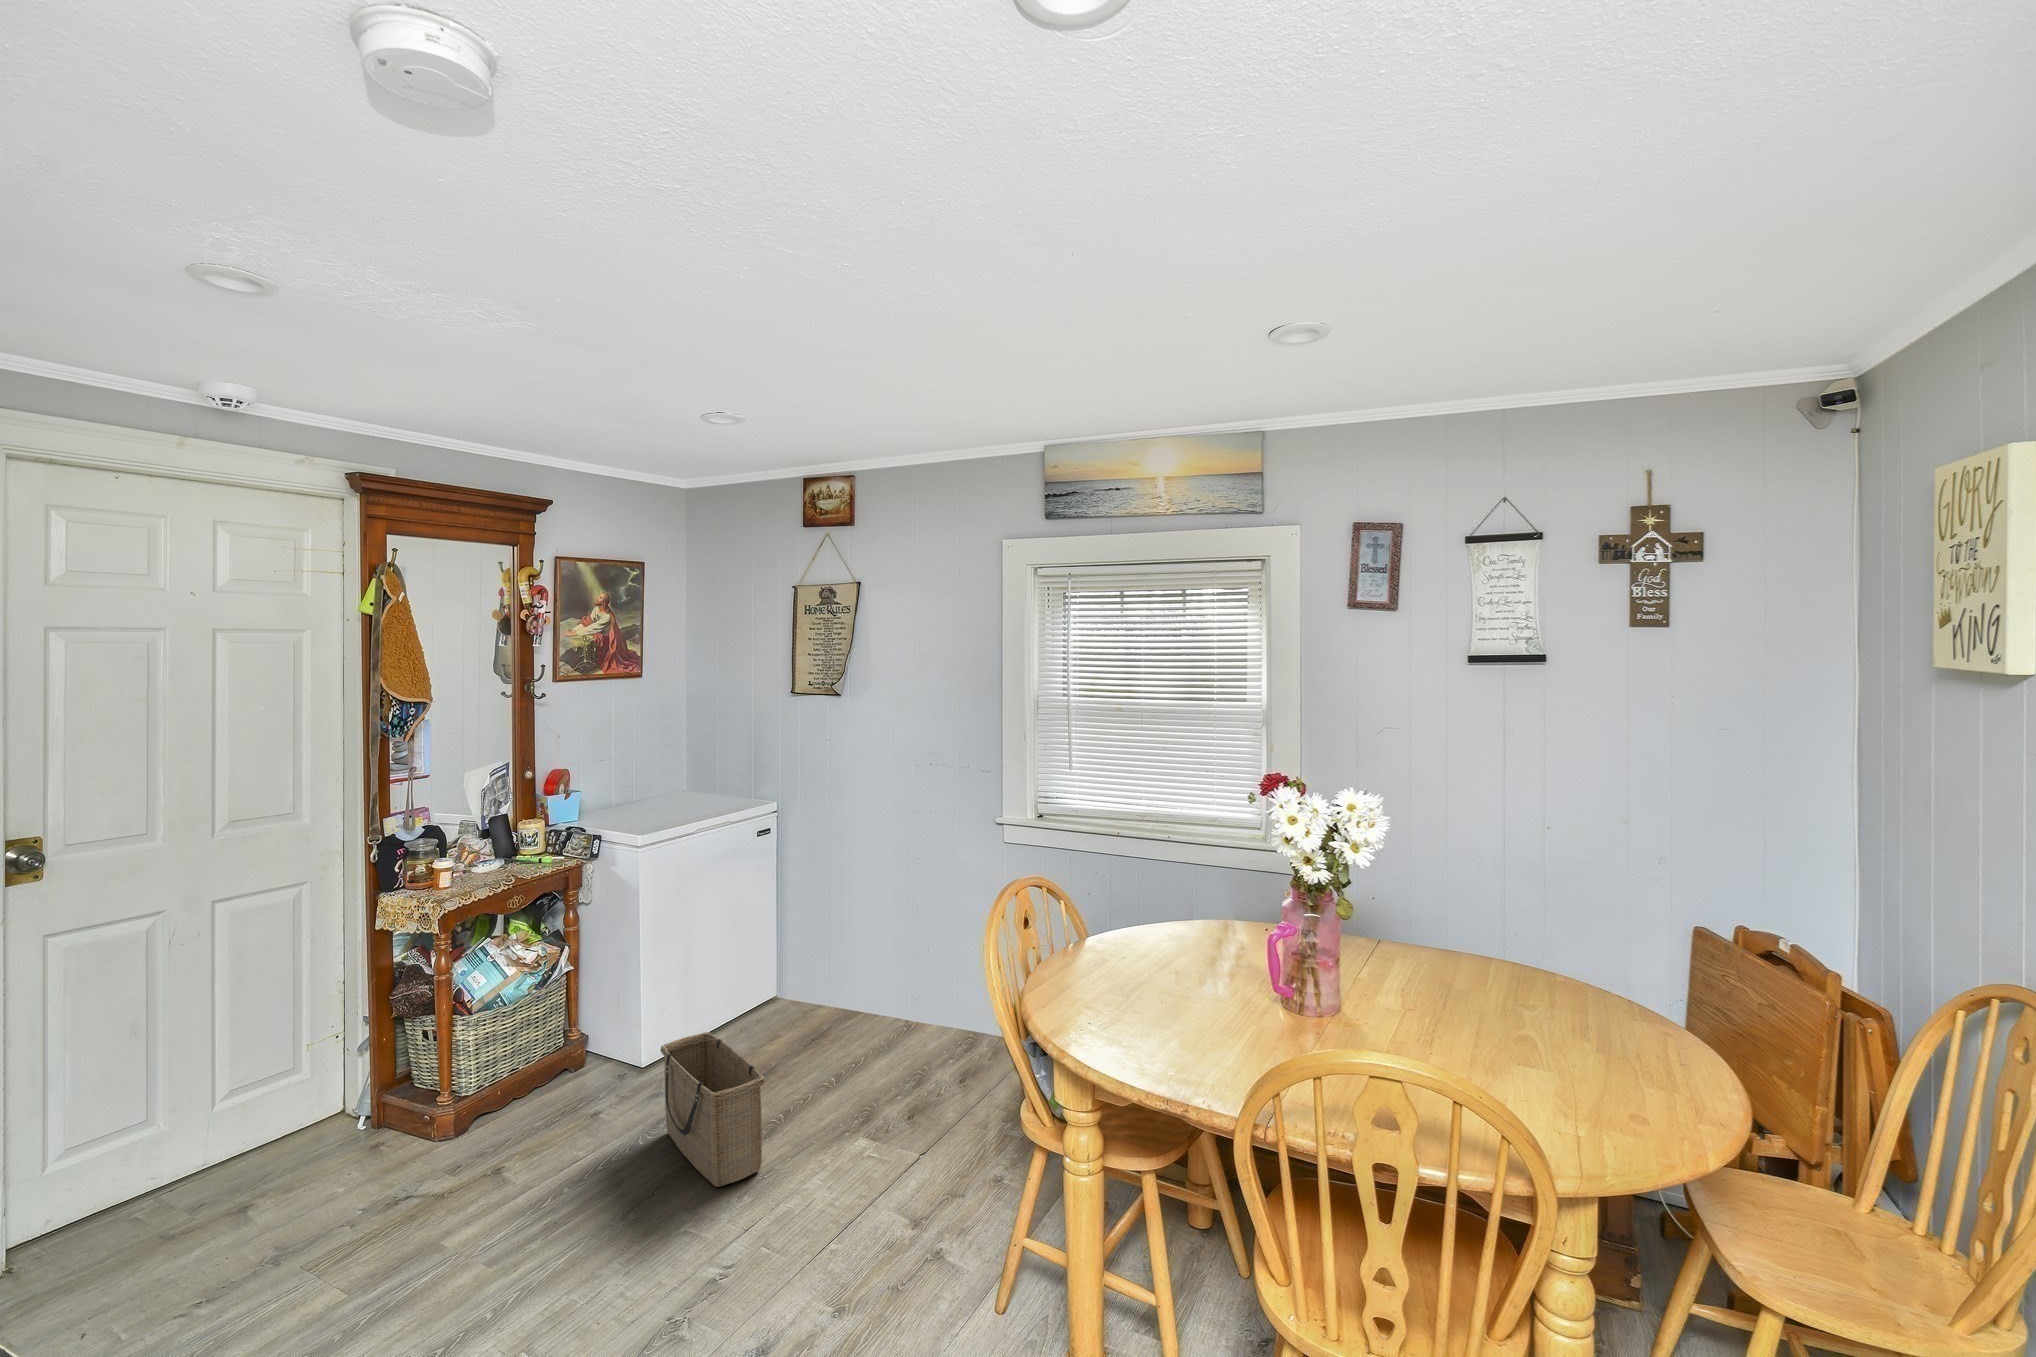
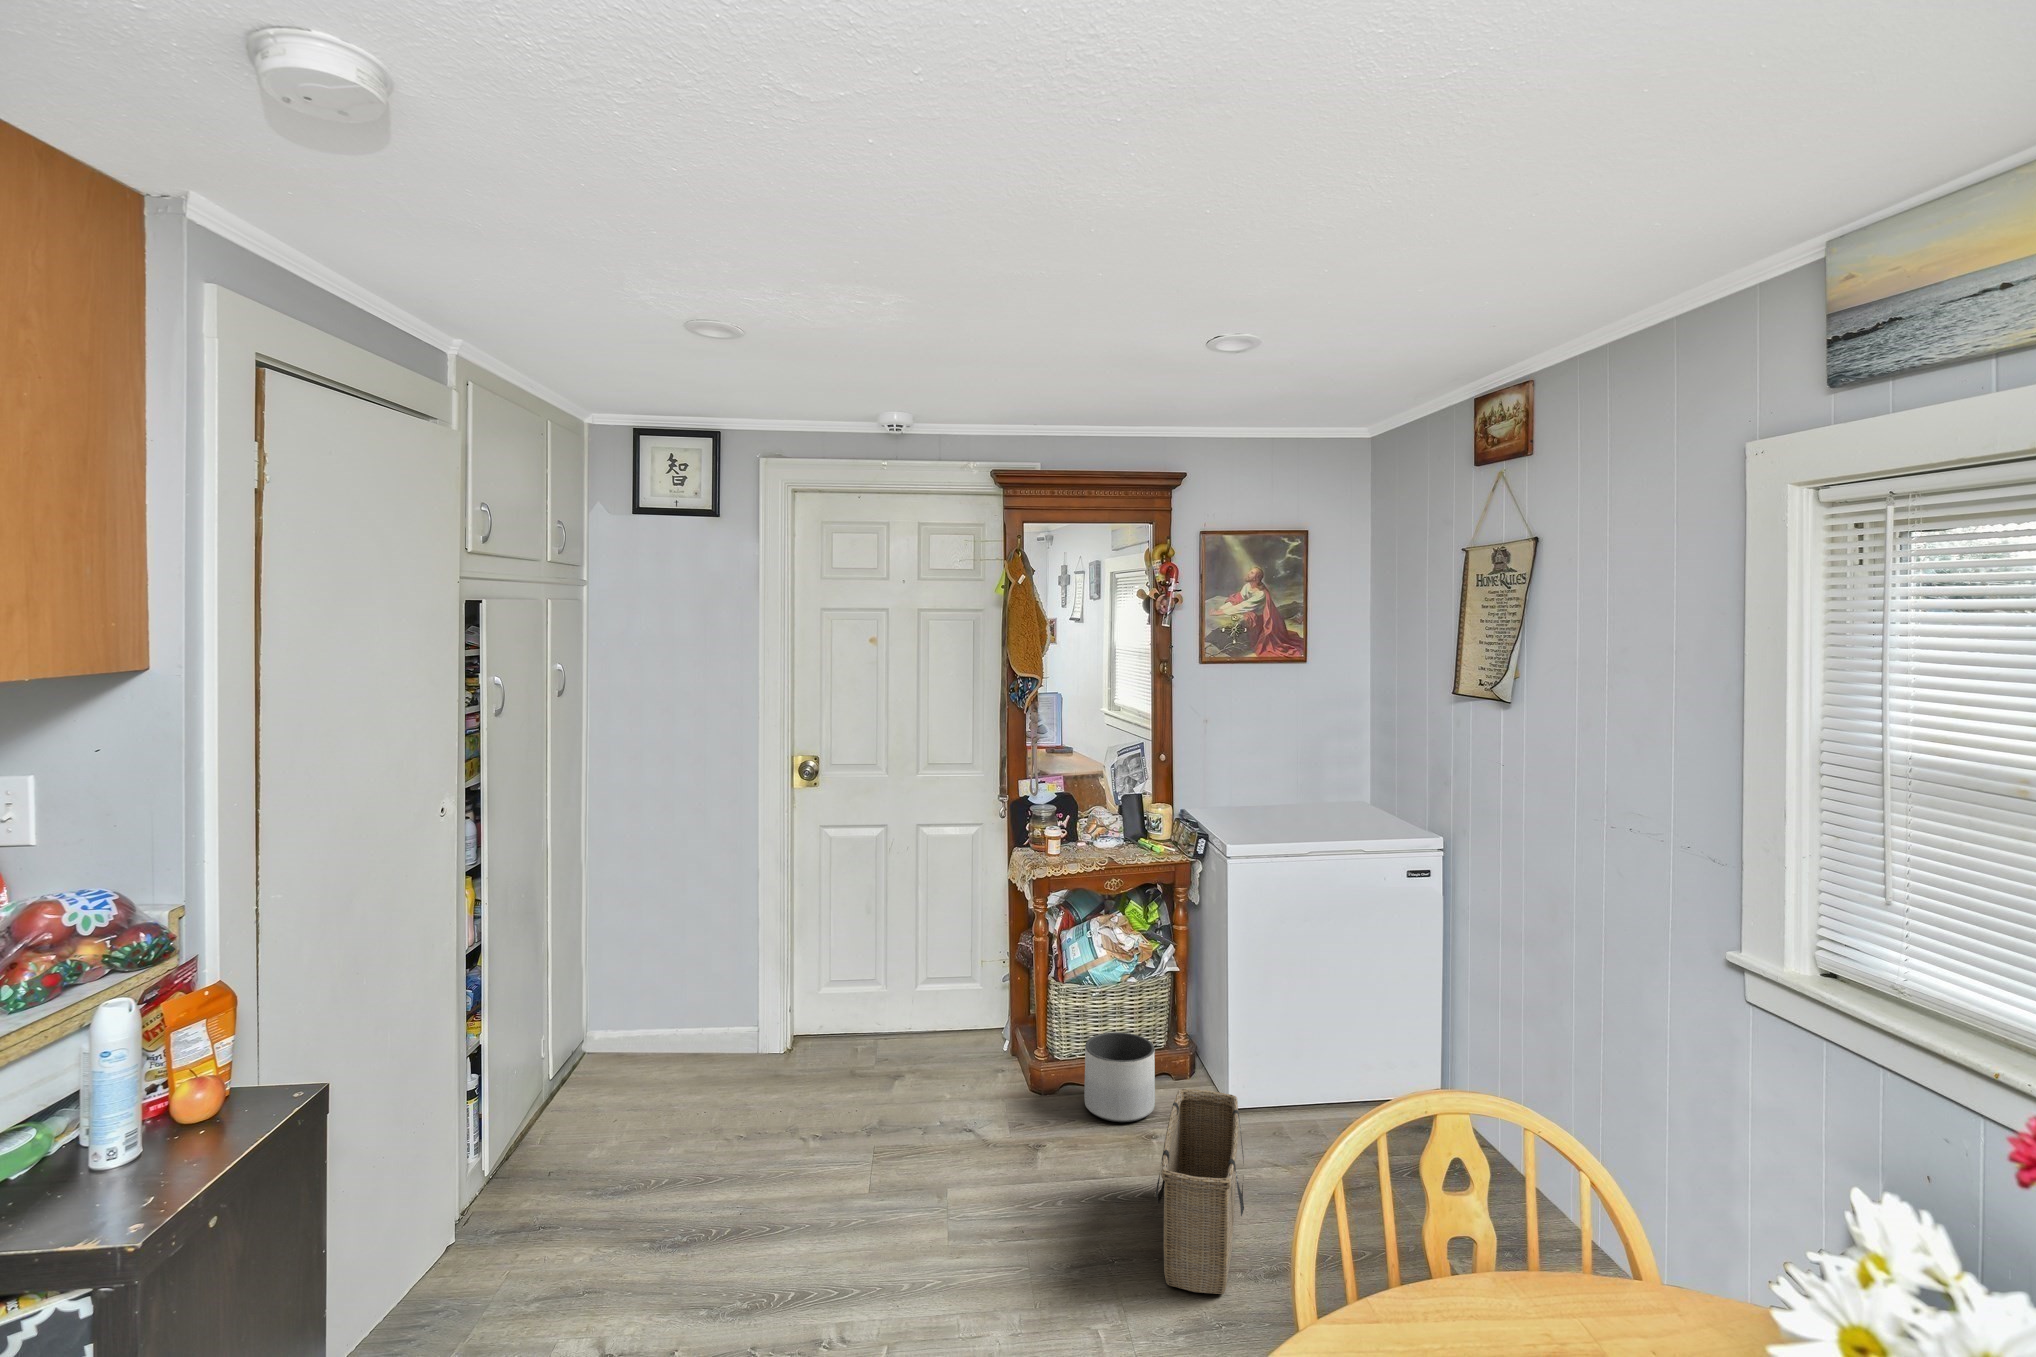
planter: none [514,1035,590,1122] -> present [1084,1032,1155,1122]

